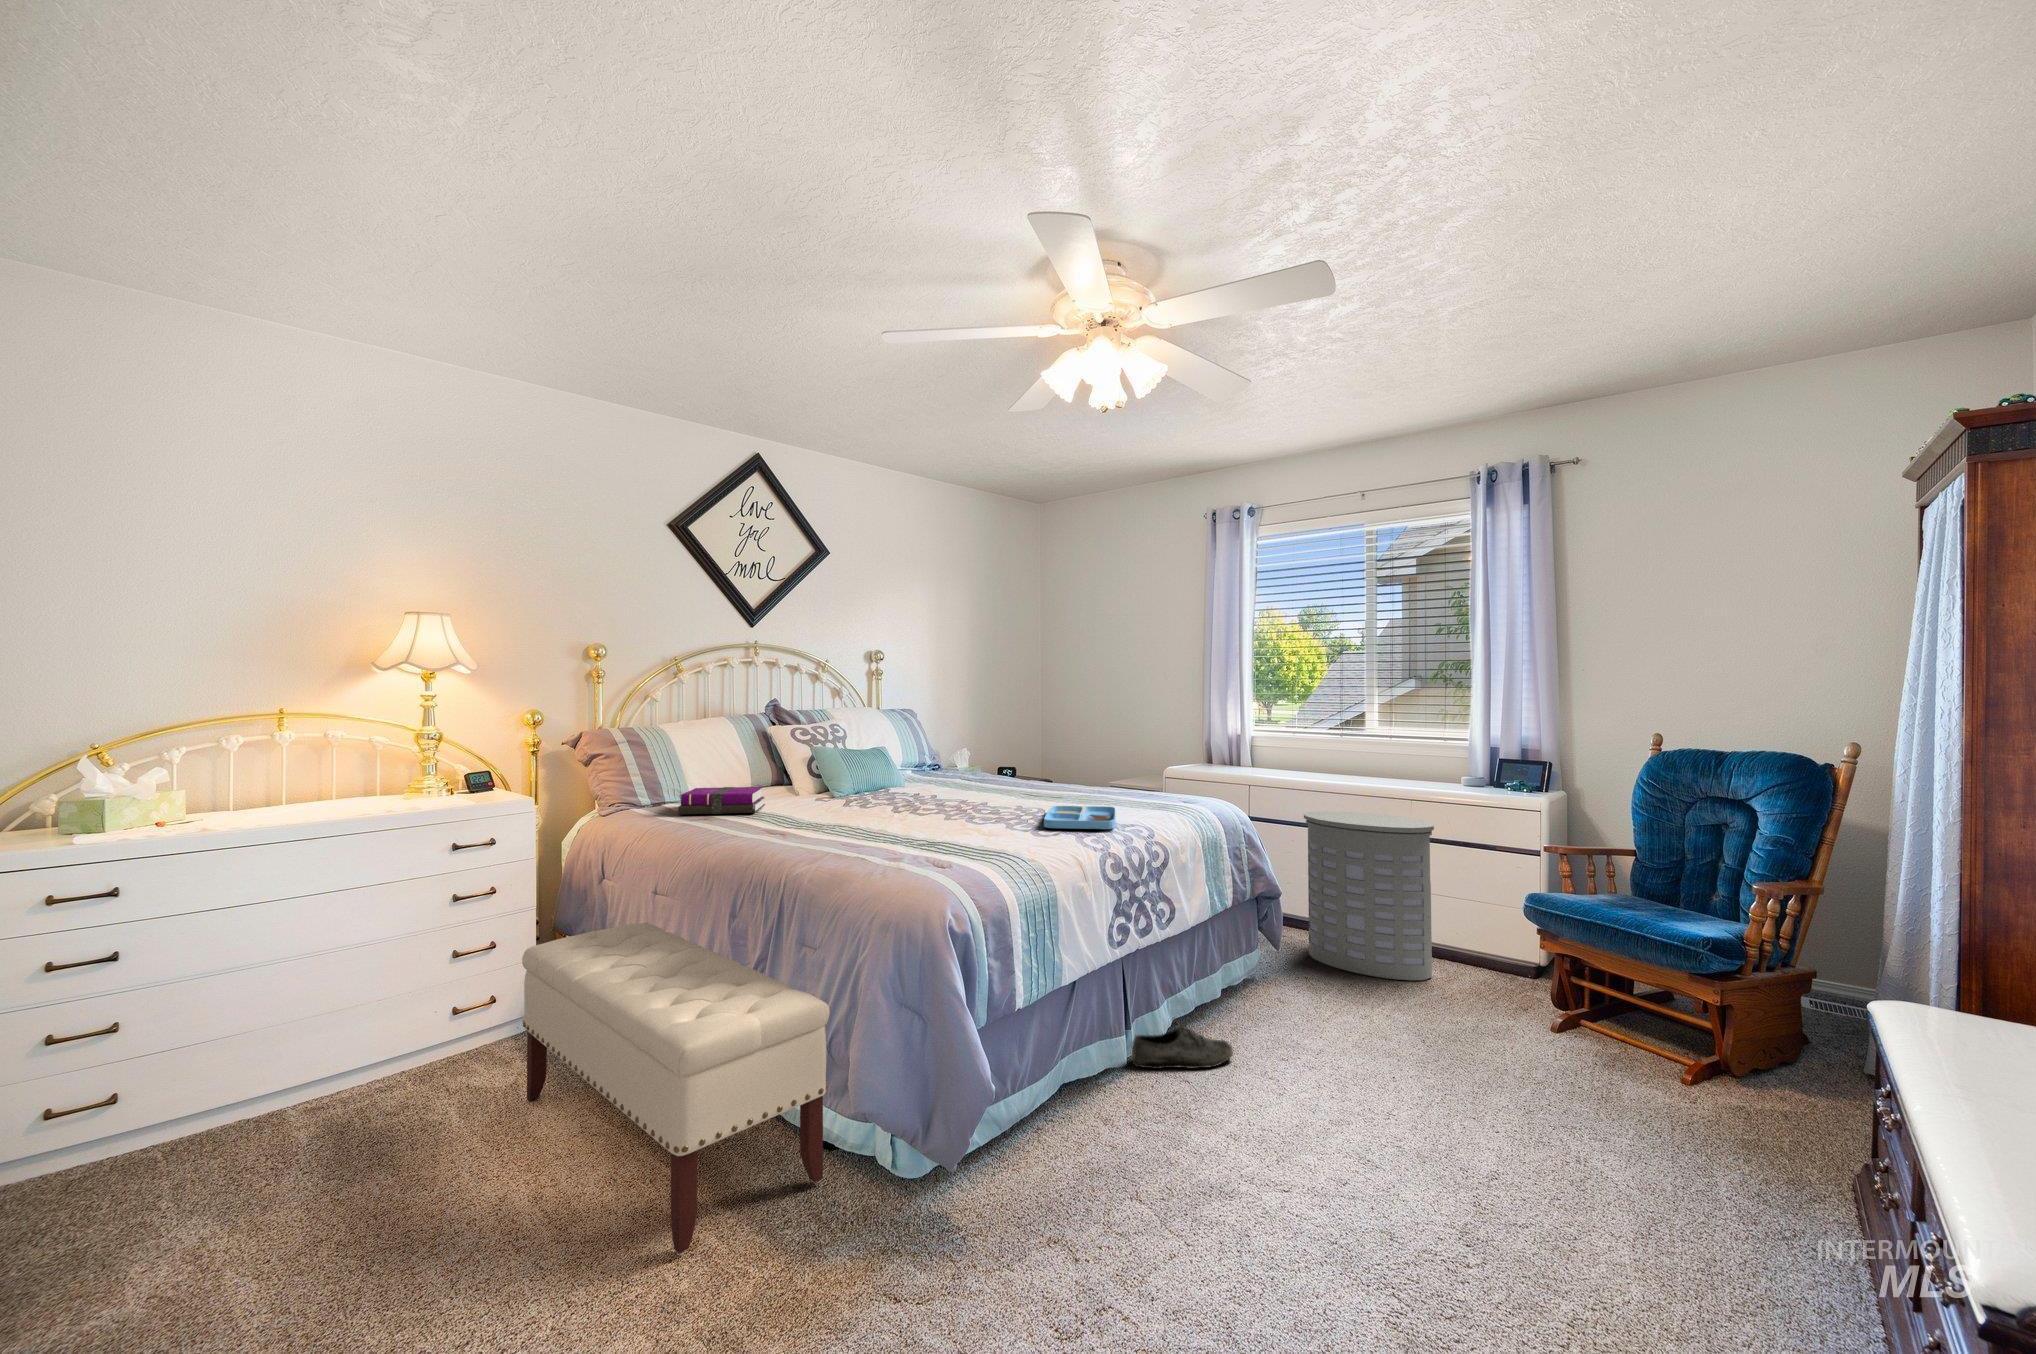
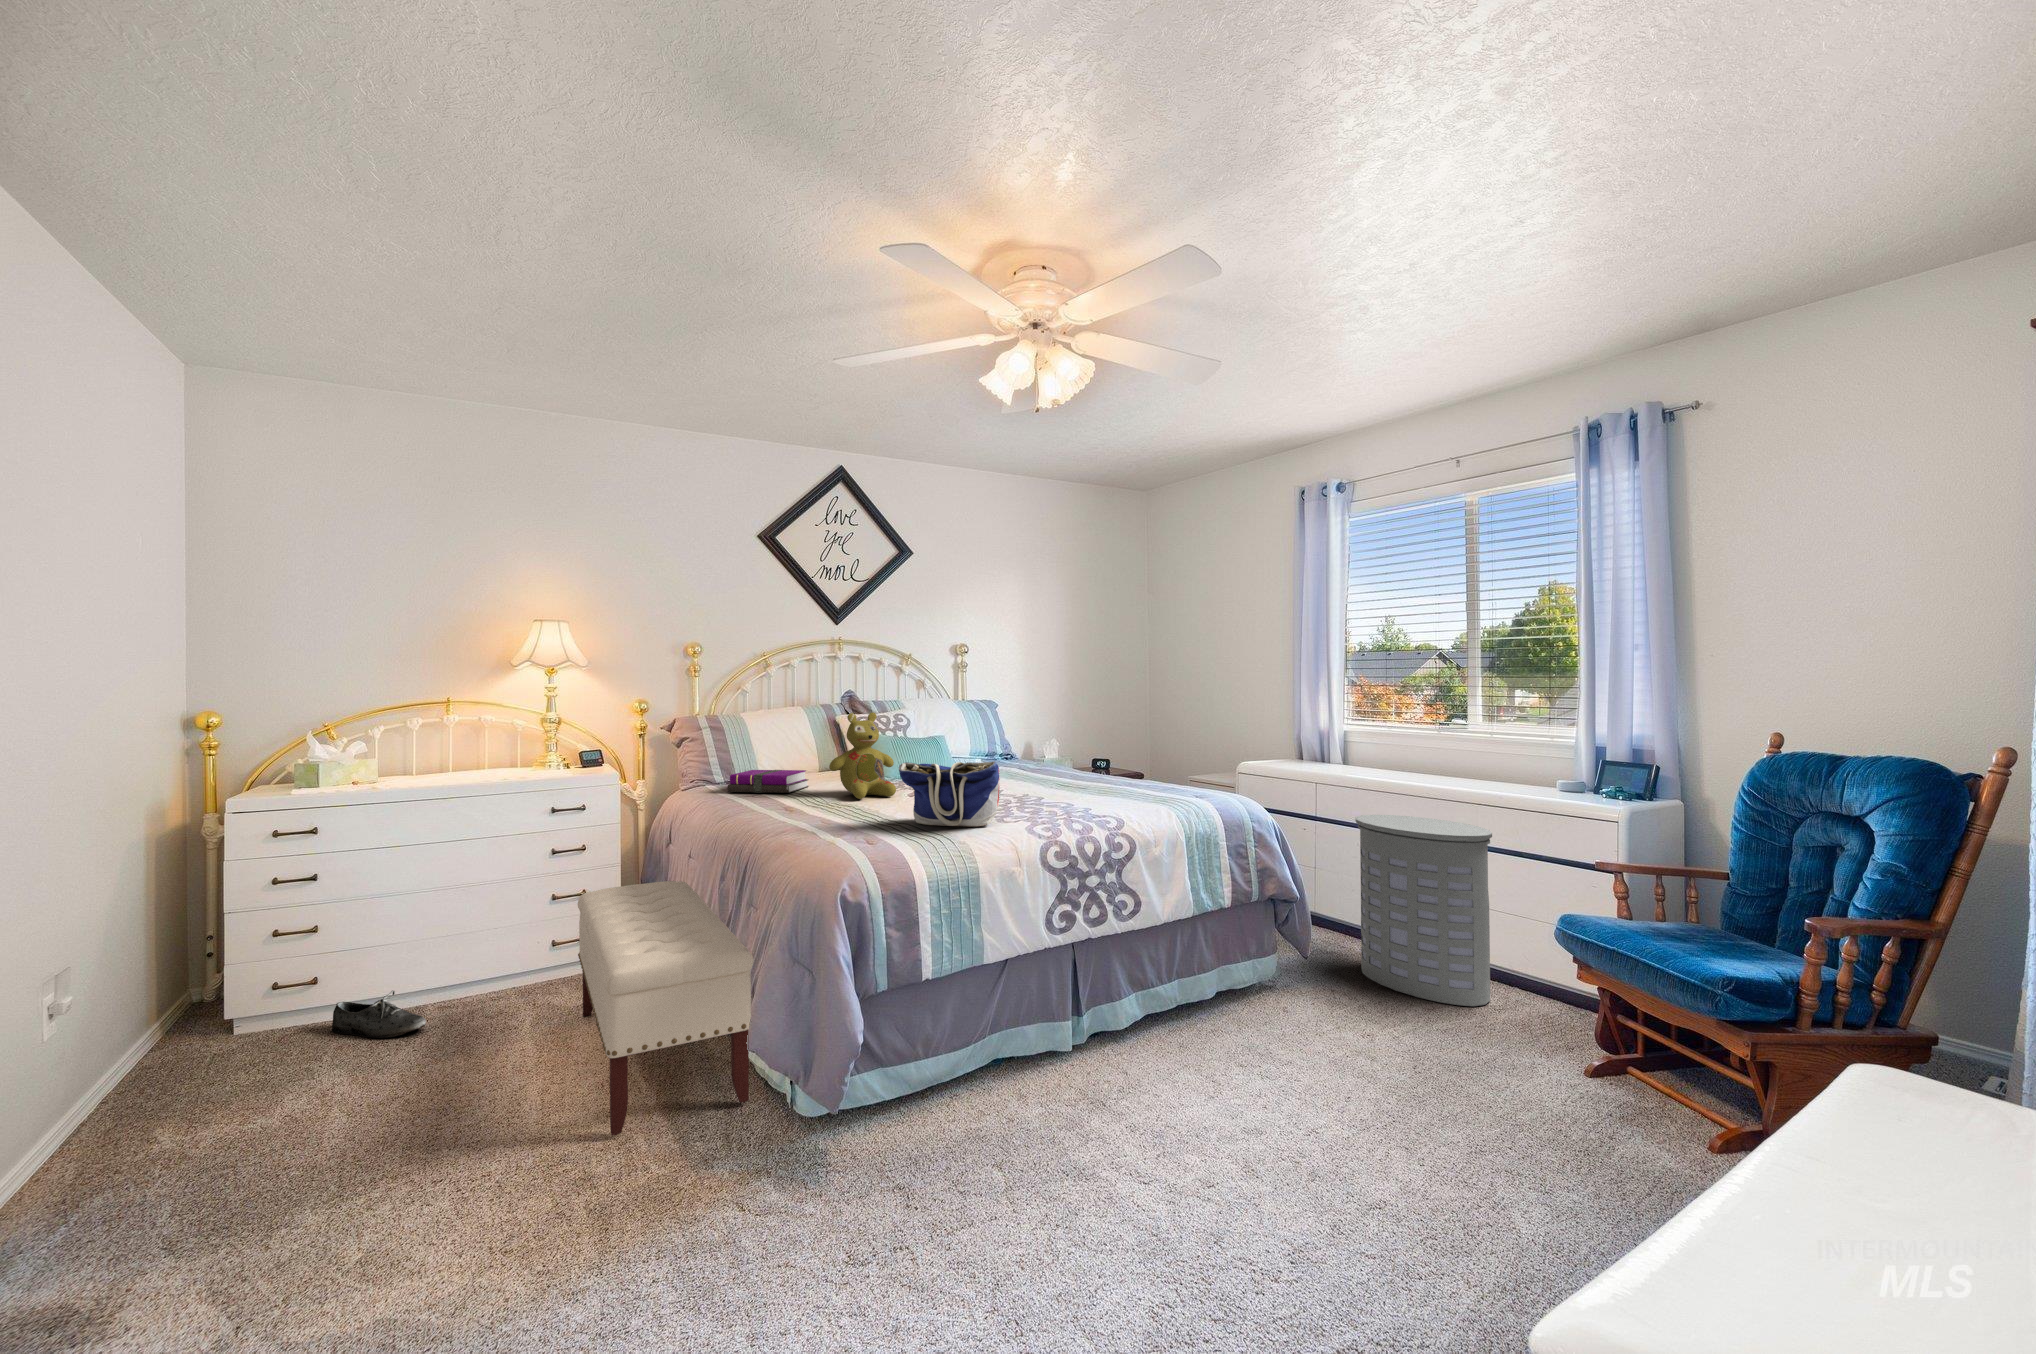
stuffed bear: none [808,722,883,817] -> present [829,713,896,799]
tote bag: none [937,771,1050,842] -> present [899,761,1000,827]
tray: present [1044,806,1116,829] -> none [1017,797,1106,820]
shoe: present [1132,1018,1233,1069] -> present [332,990,426,1038]

